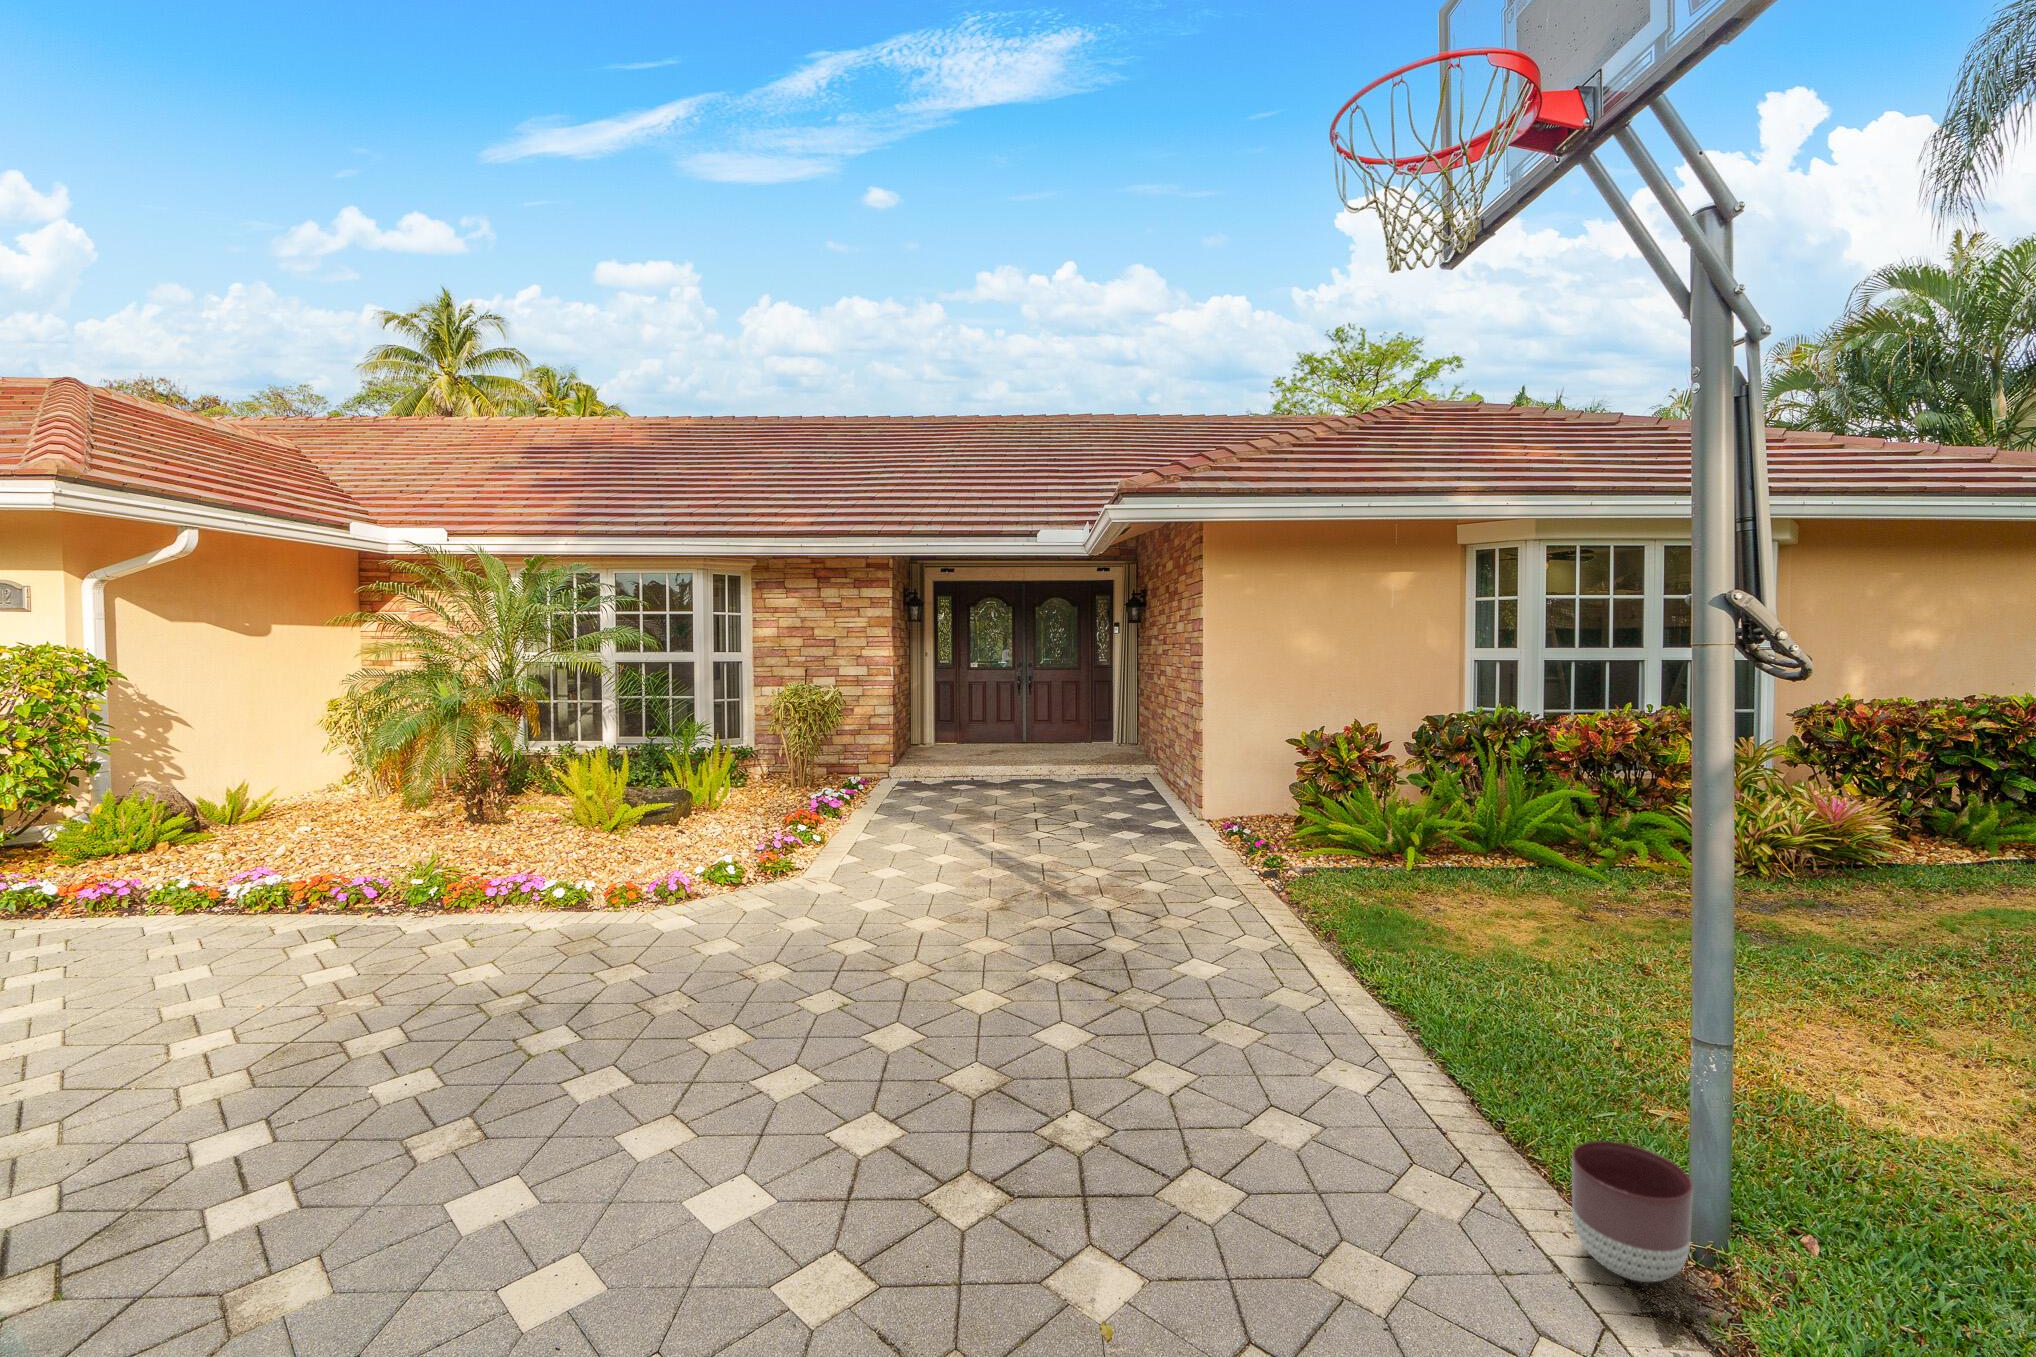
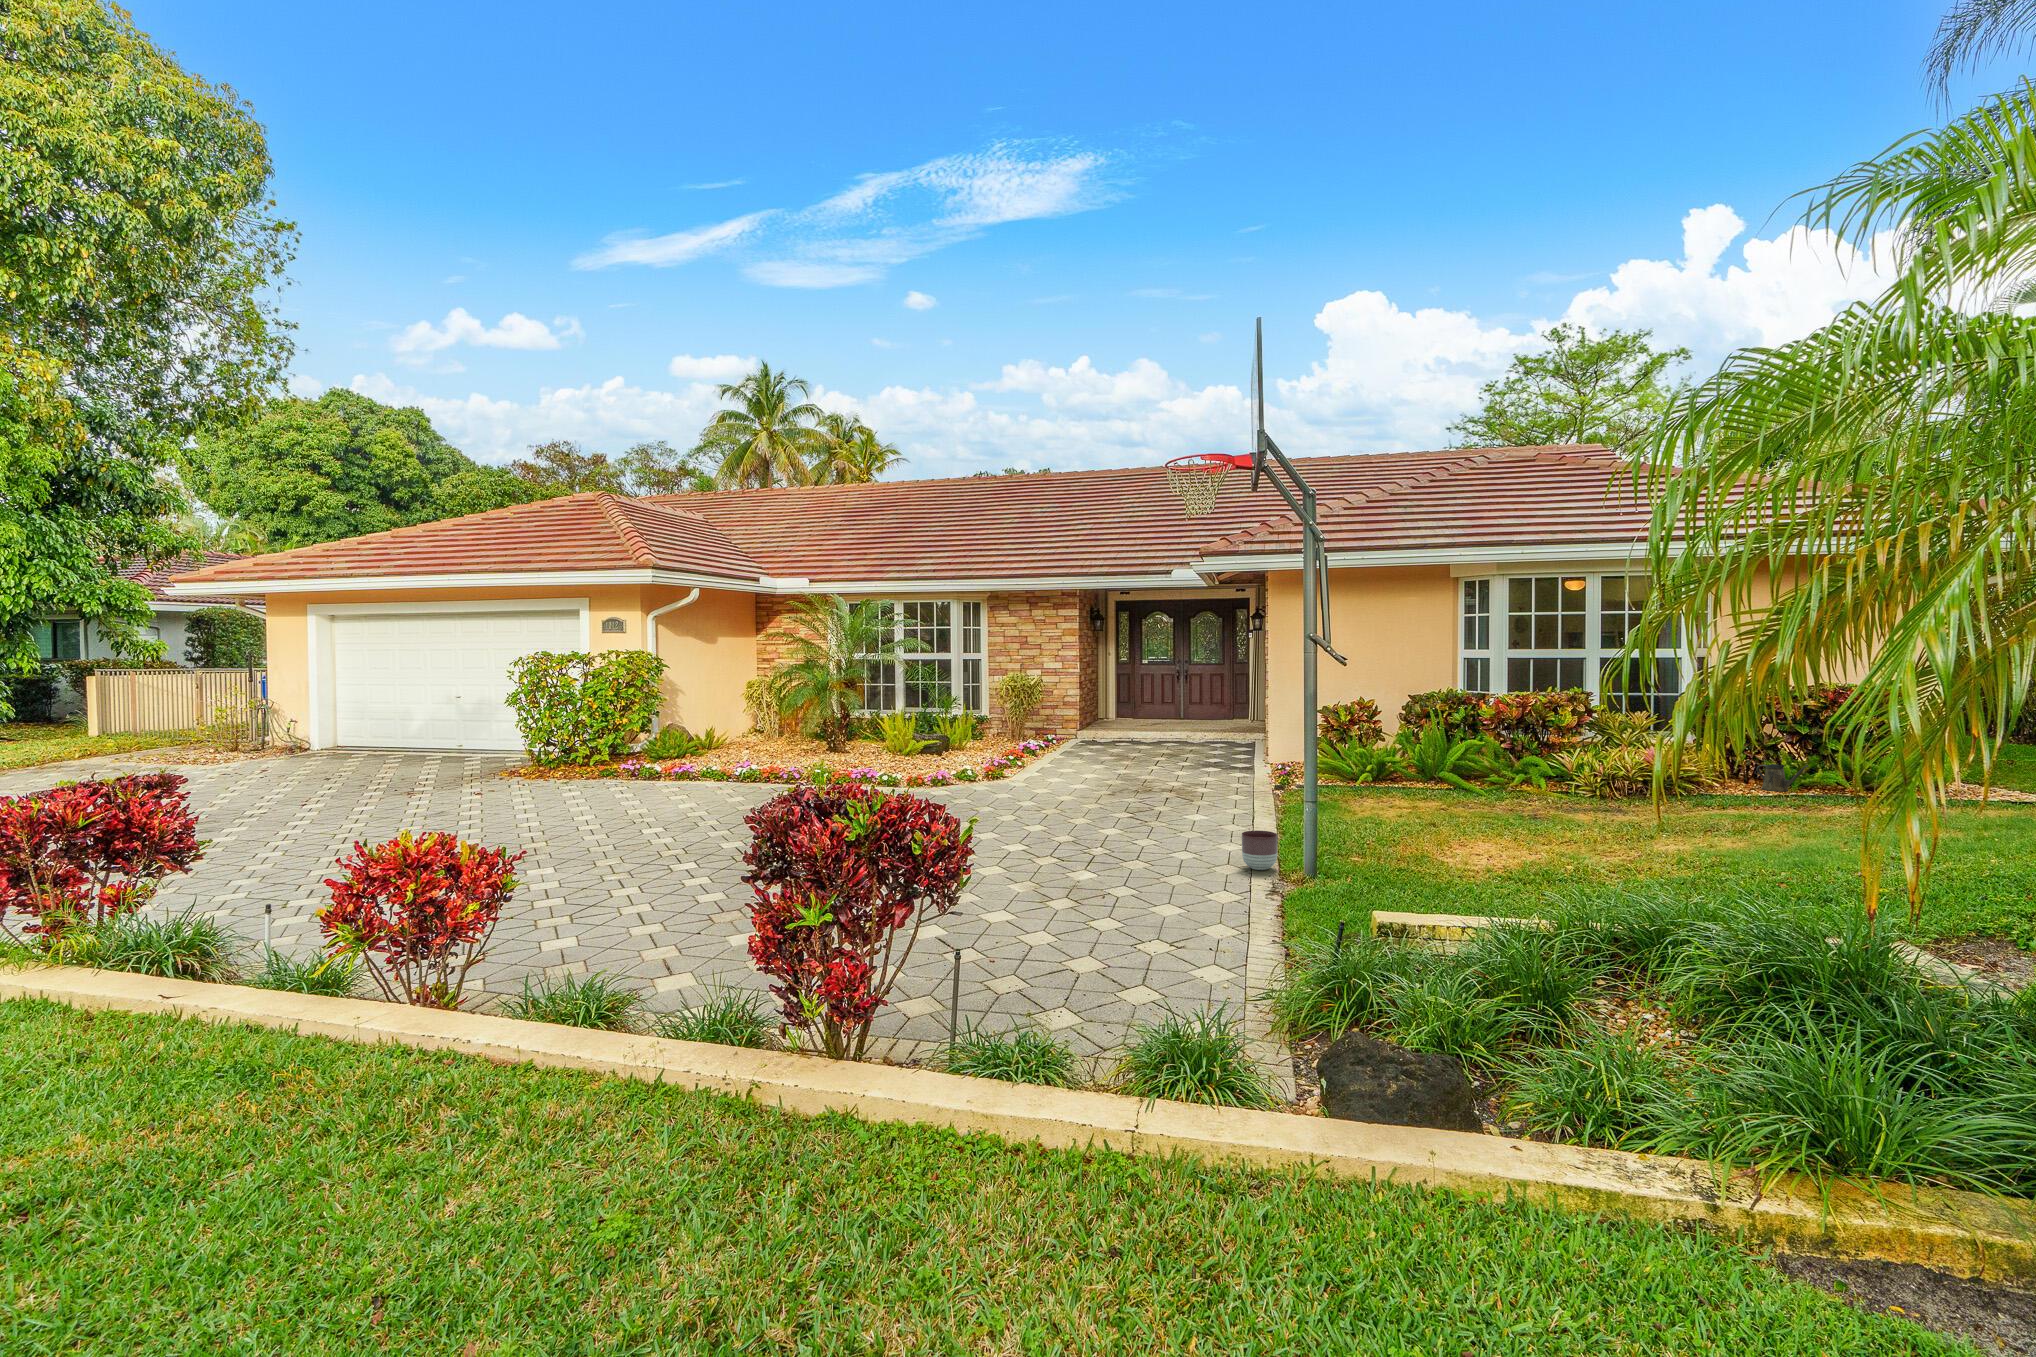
watering can: none [1911,812,2009,852] -> present [1757,764,1808,791]

